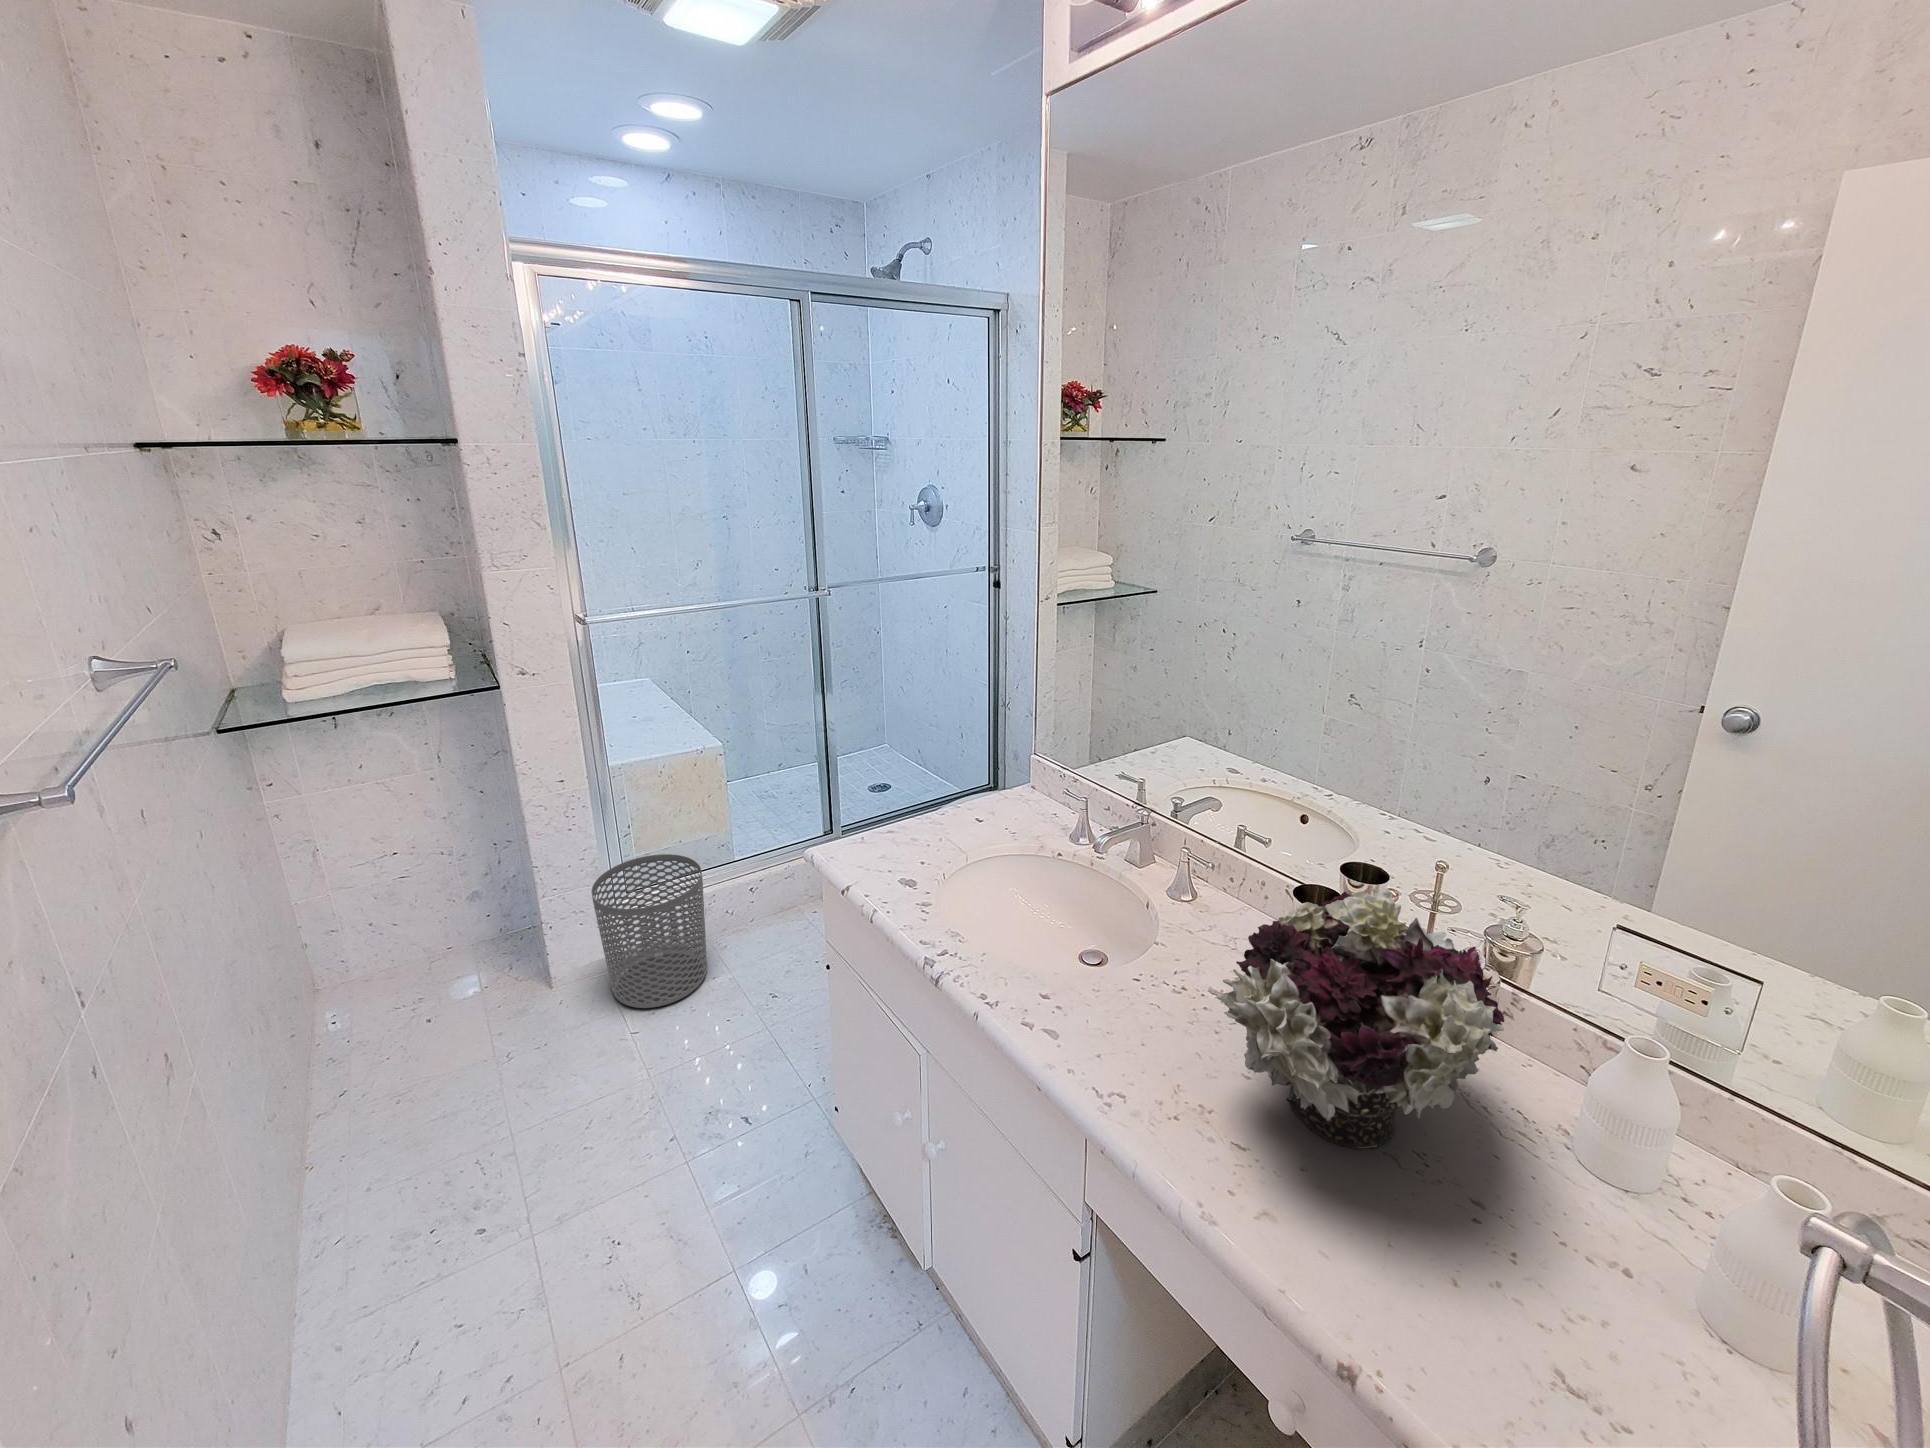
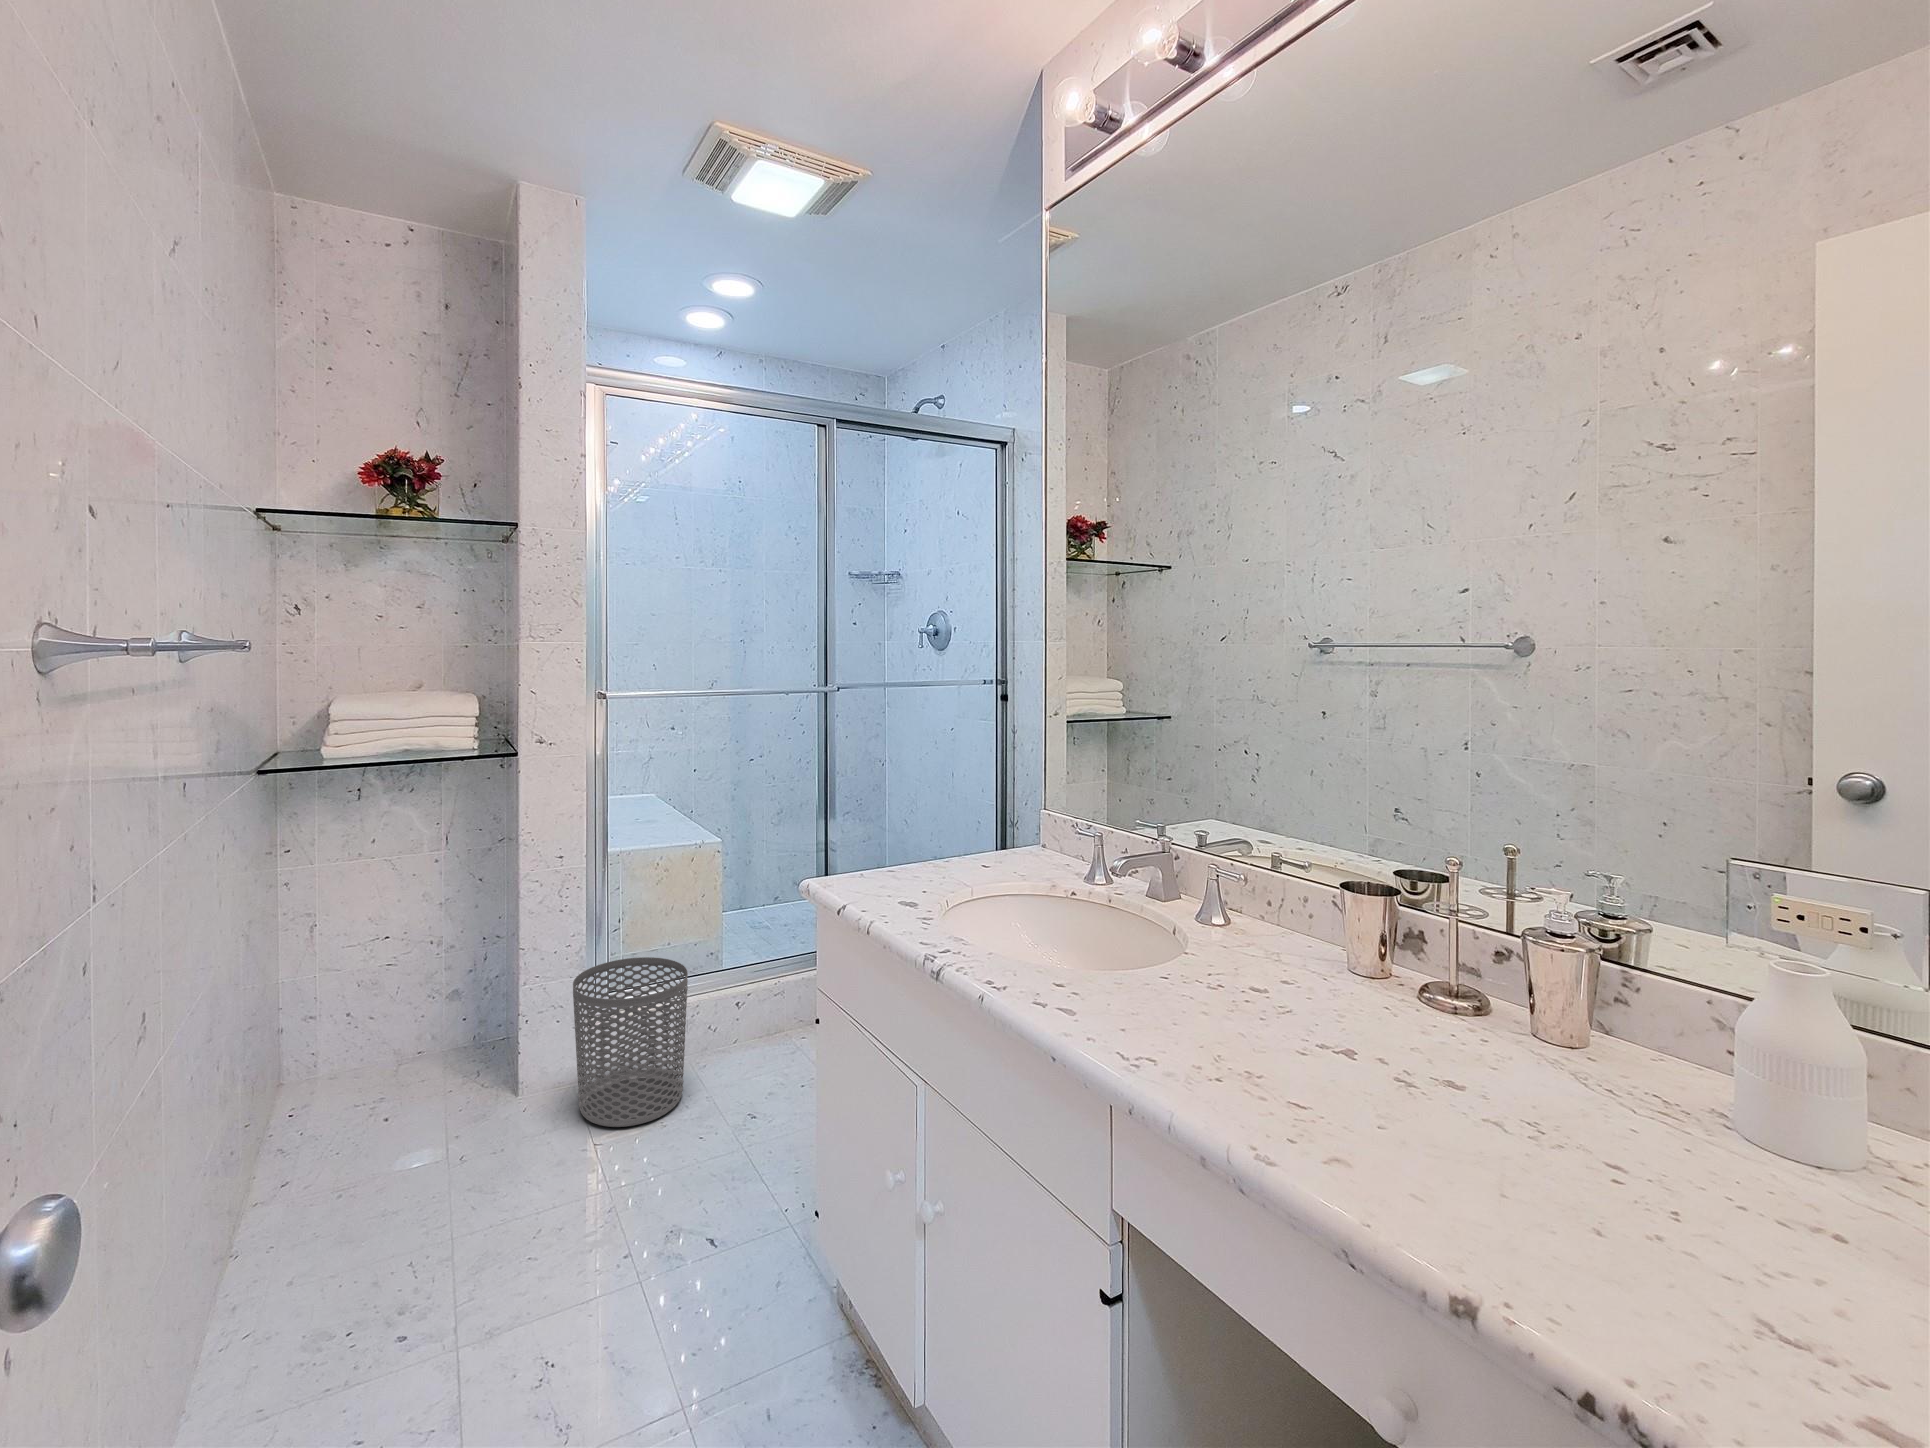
flower arrangement: present [1215,888,1504,1149] -> none [1243,779,1597,1103]

